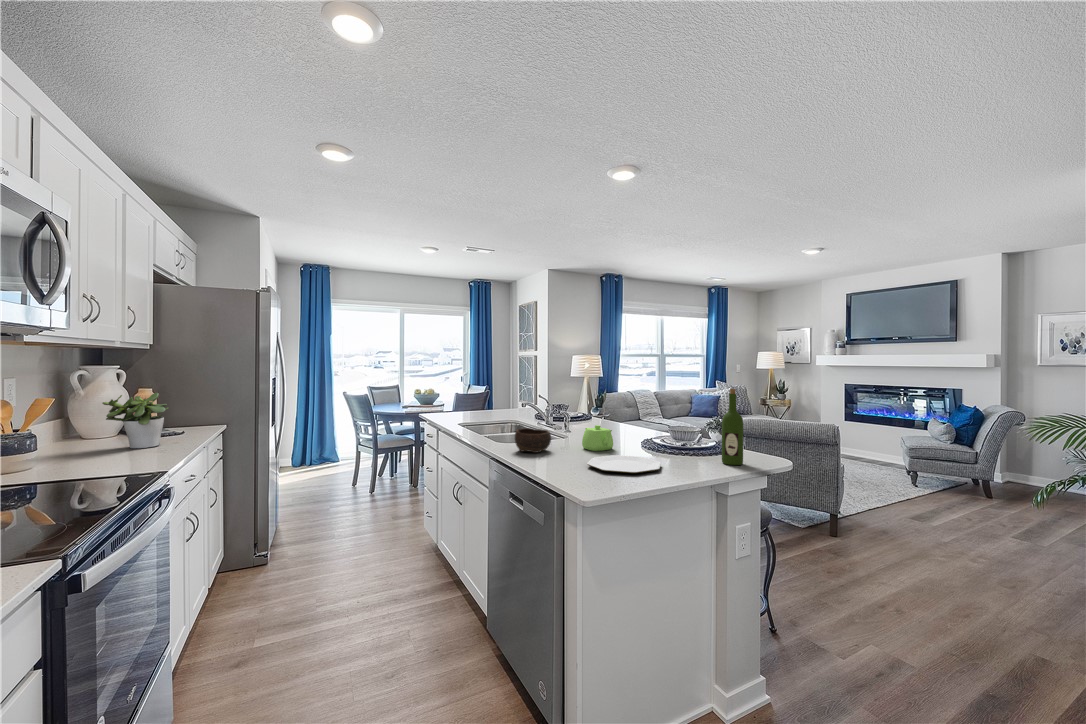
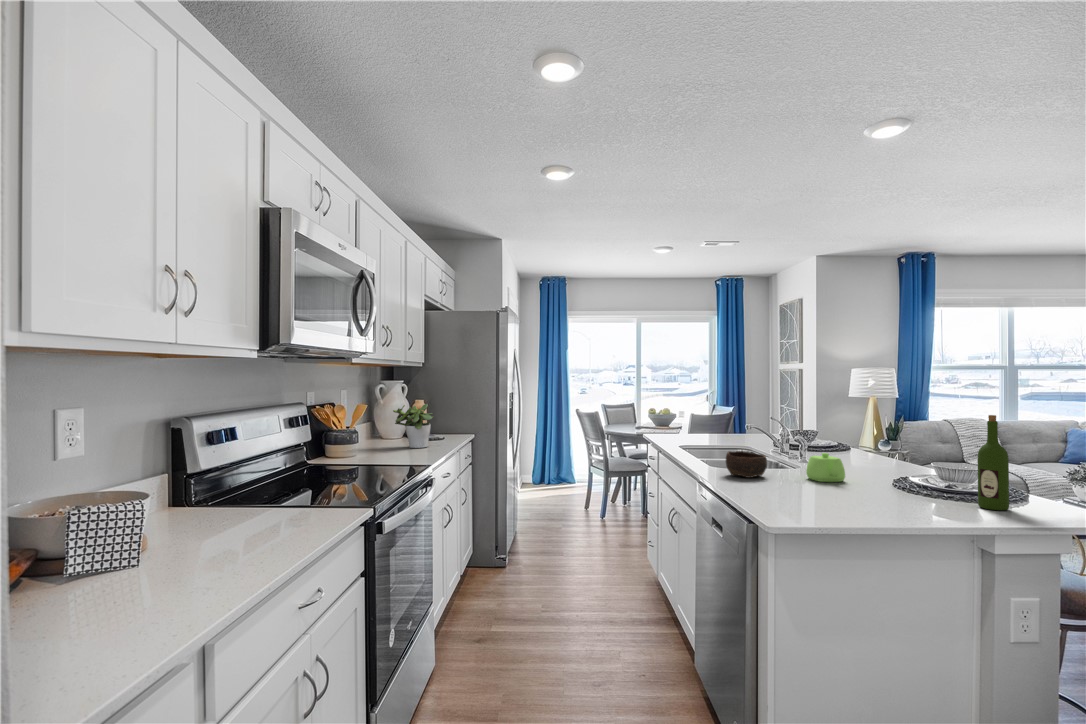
plate: present [587,455,661,473] -> none [794,486,888,504]

